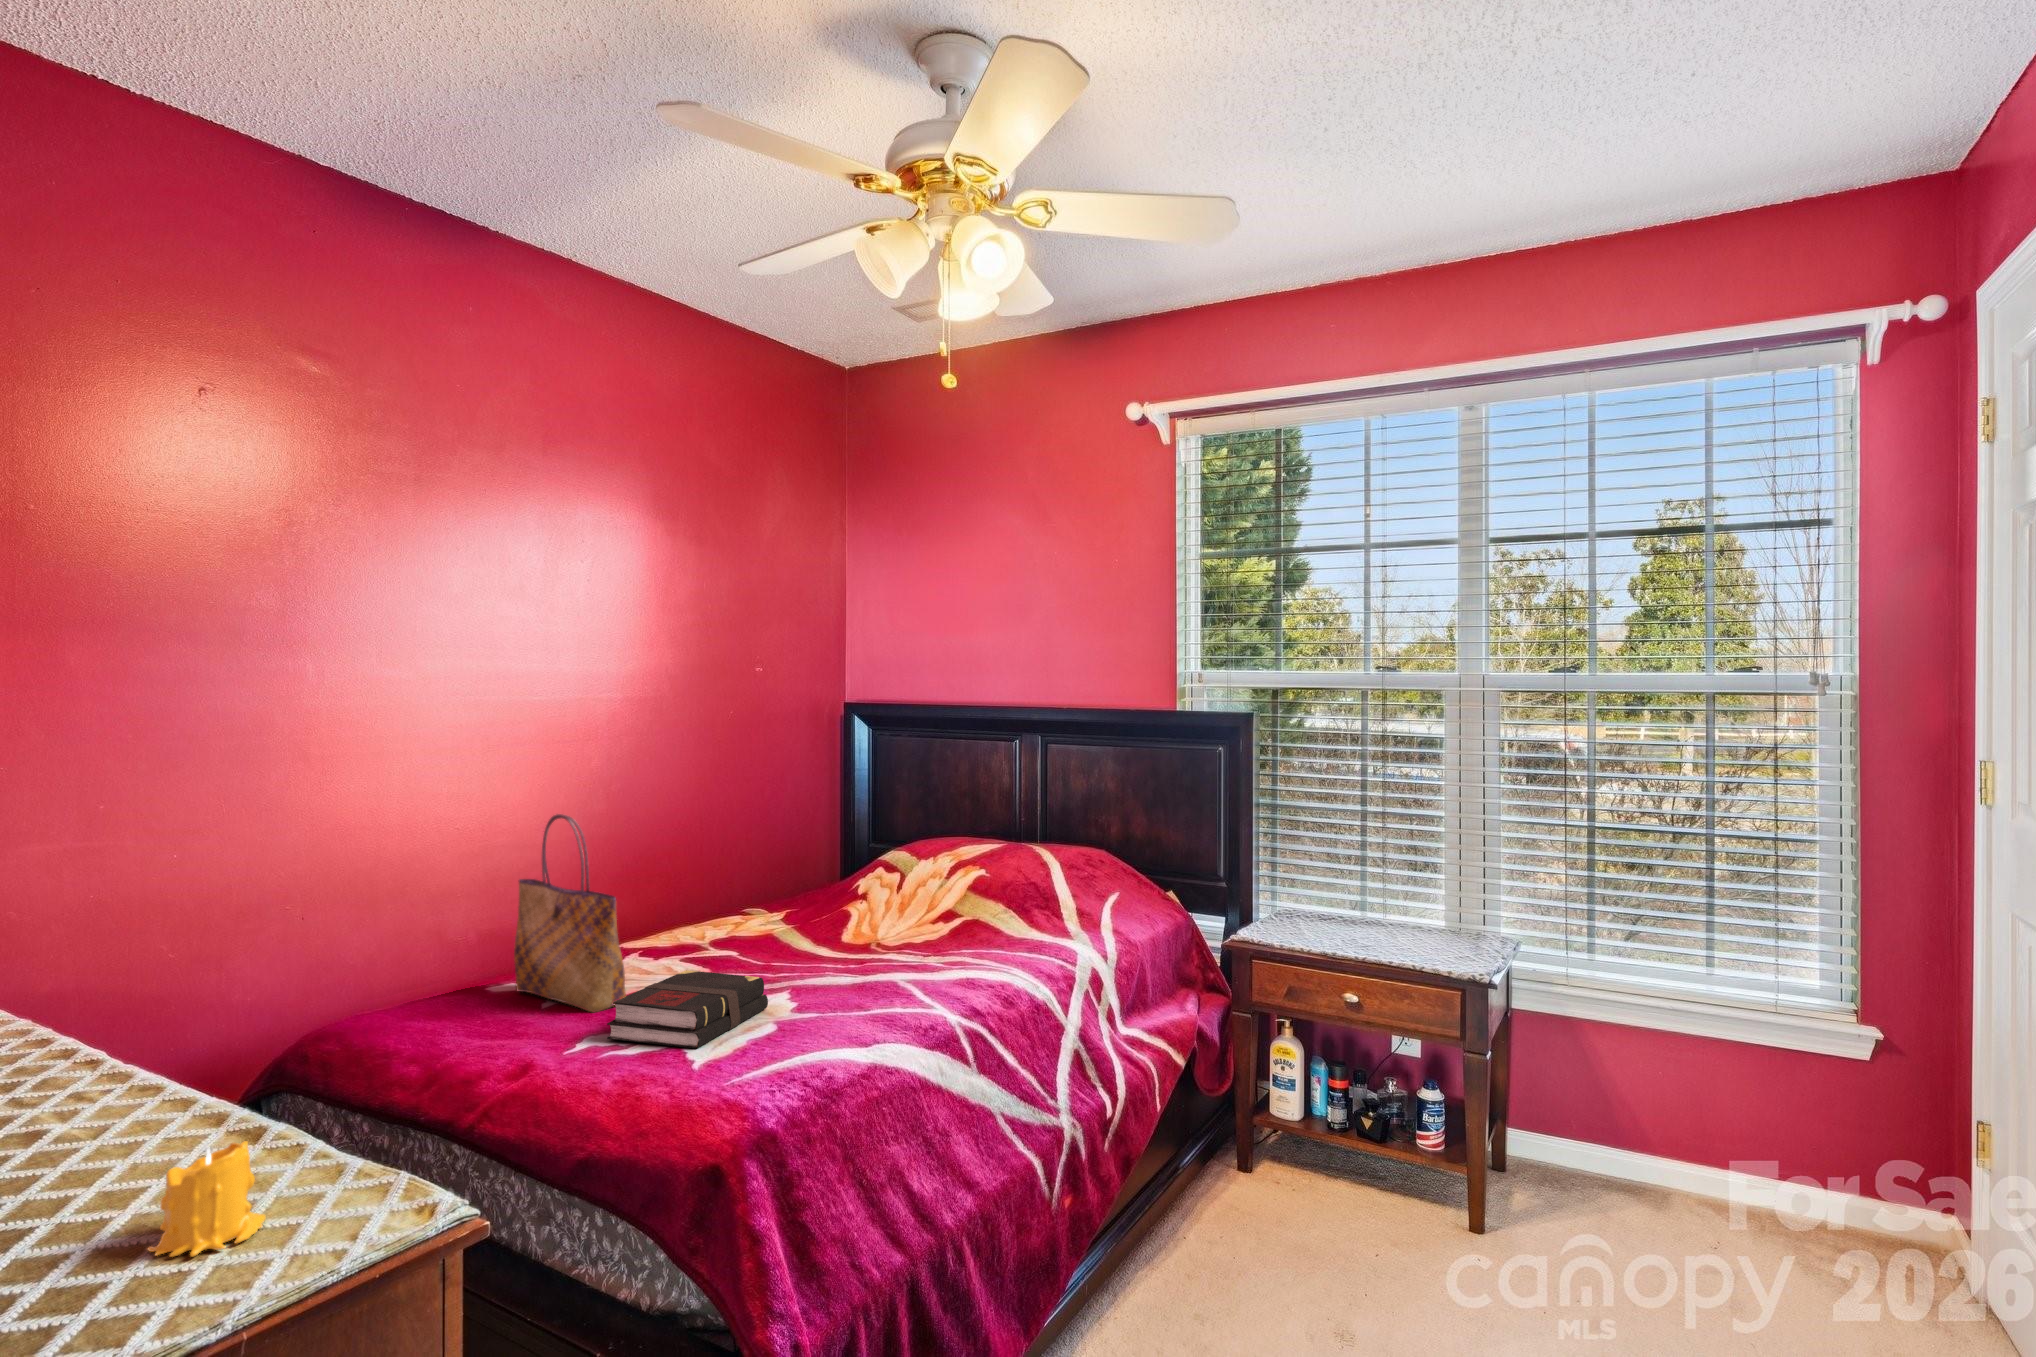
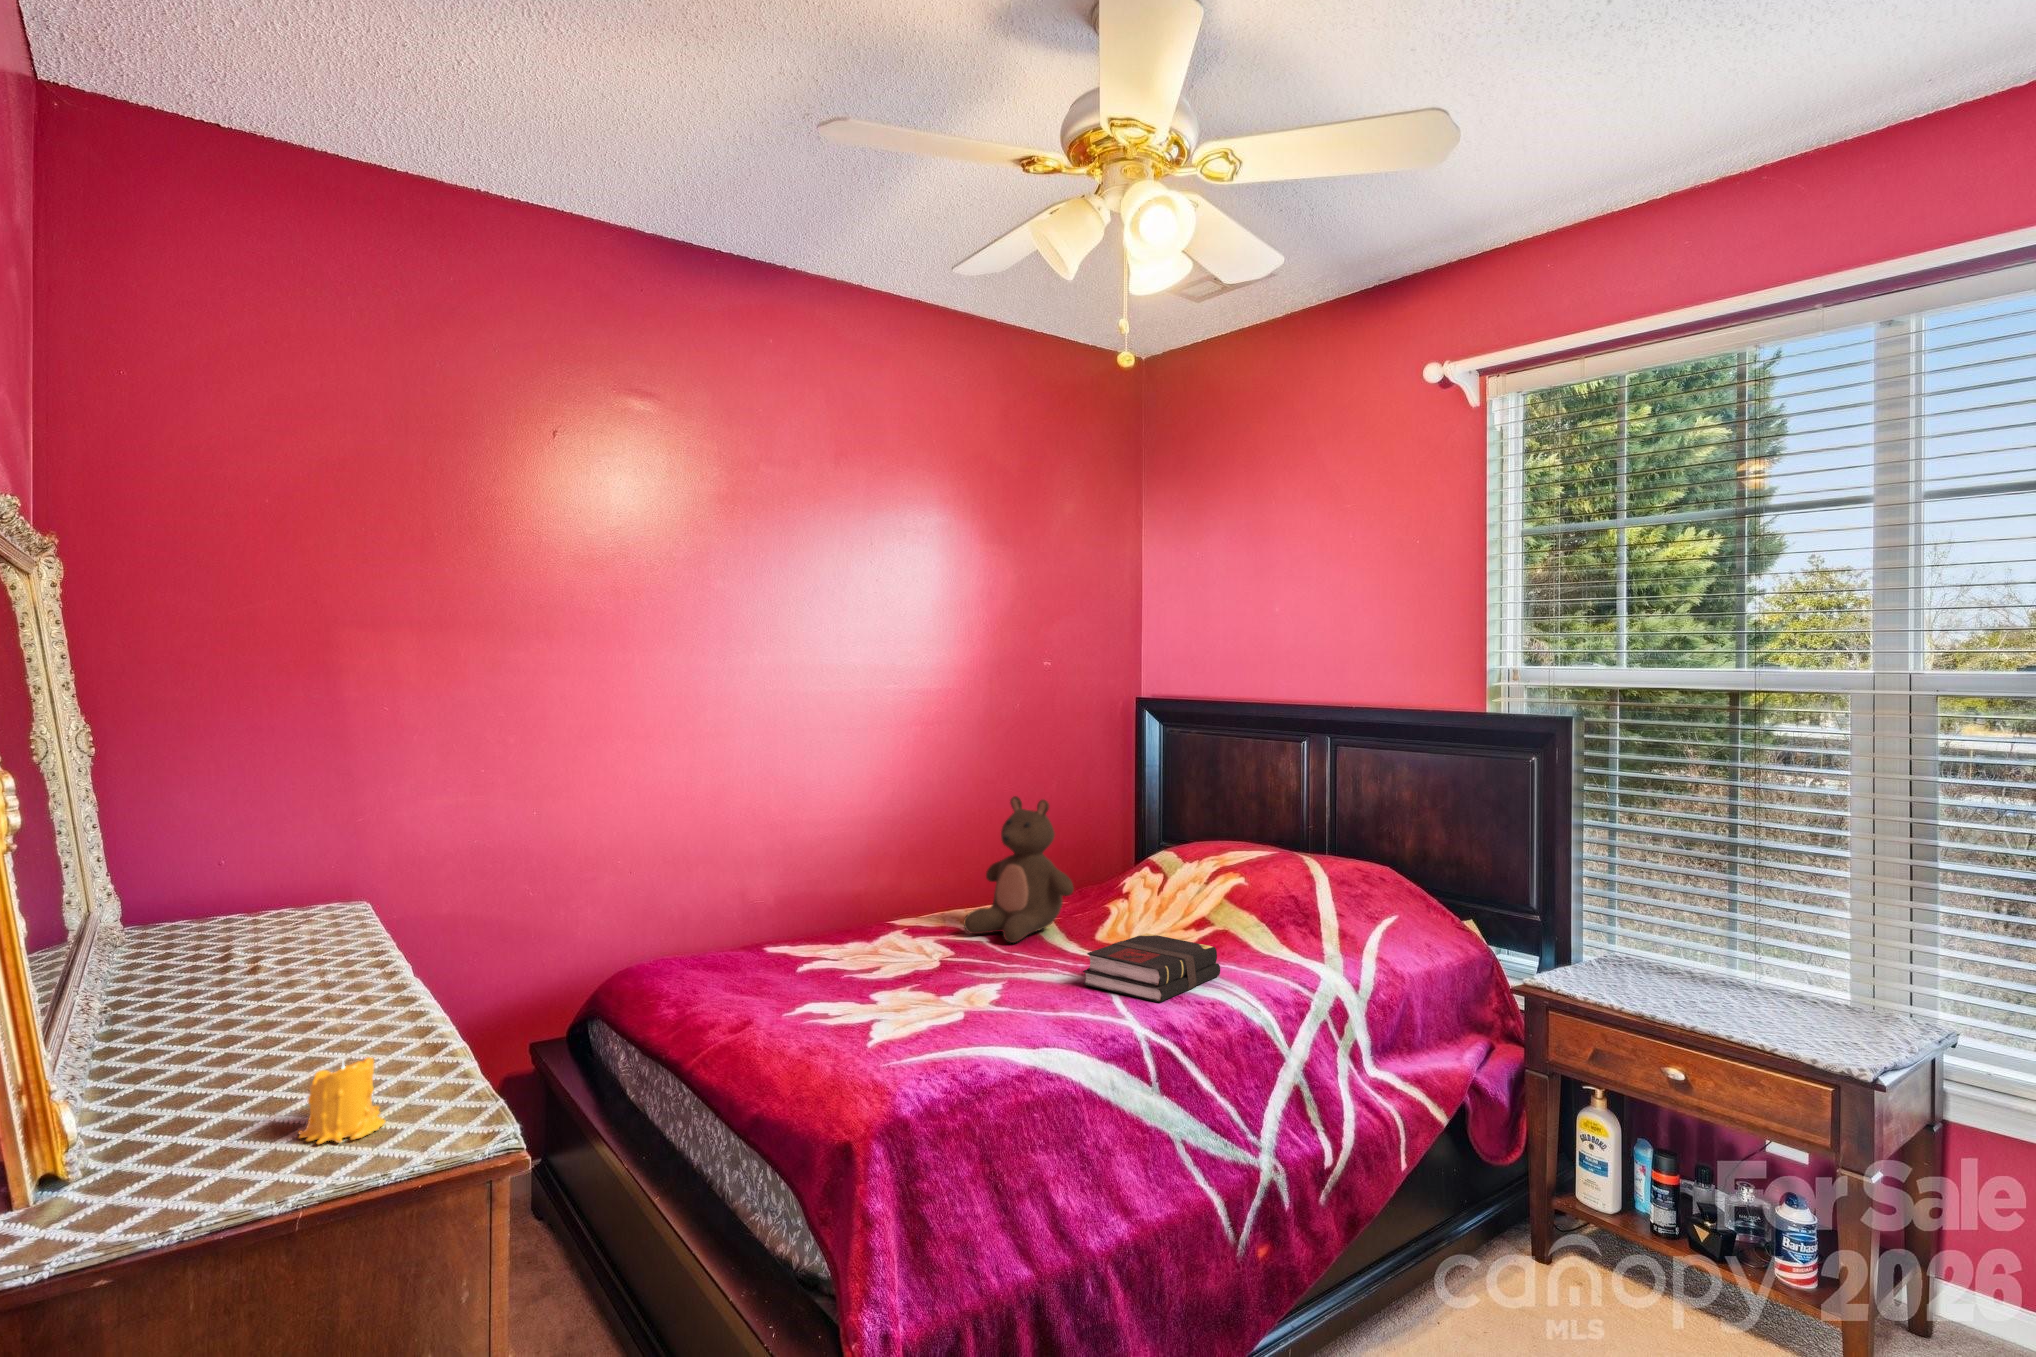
stuffed bear: none [714,806,828,954] -> present [964,796,1074,943]
tote bag: present [514,814,626,1012] -> none [778,794,857,980]
book: present [607,970,768,1048] -> present [1083,933,1220,1002]

